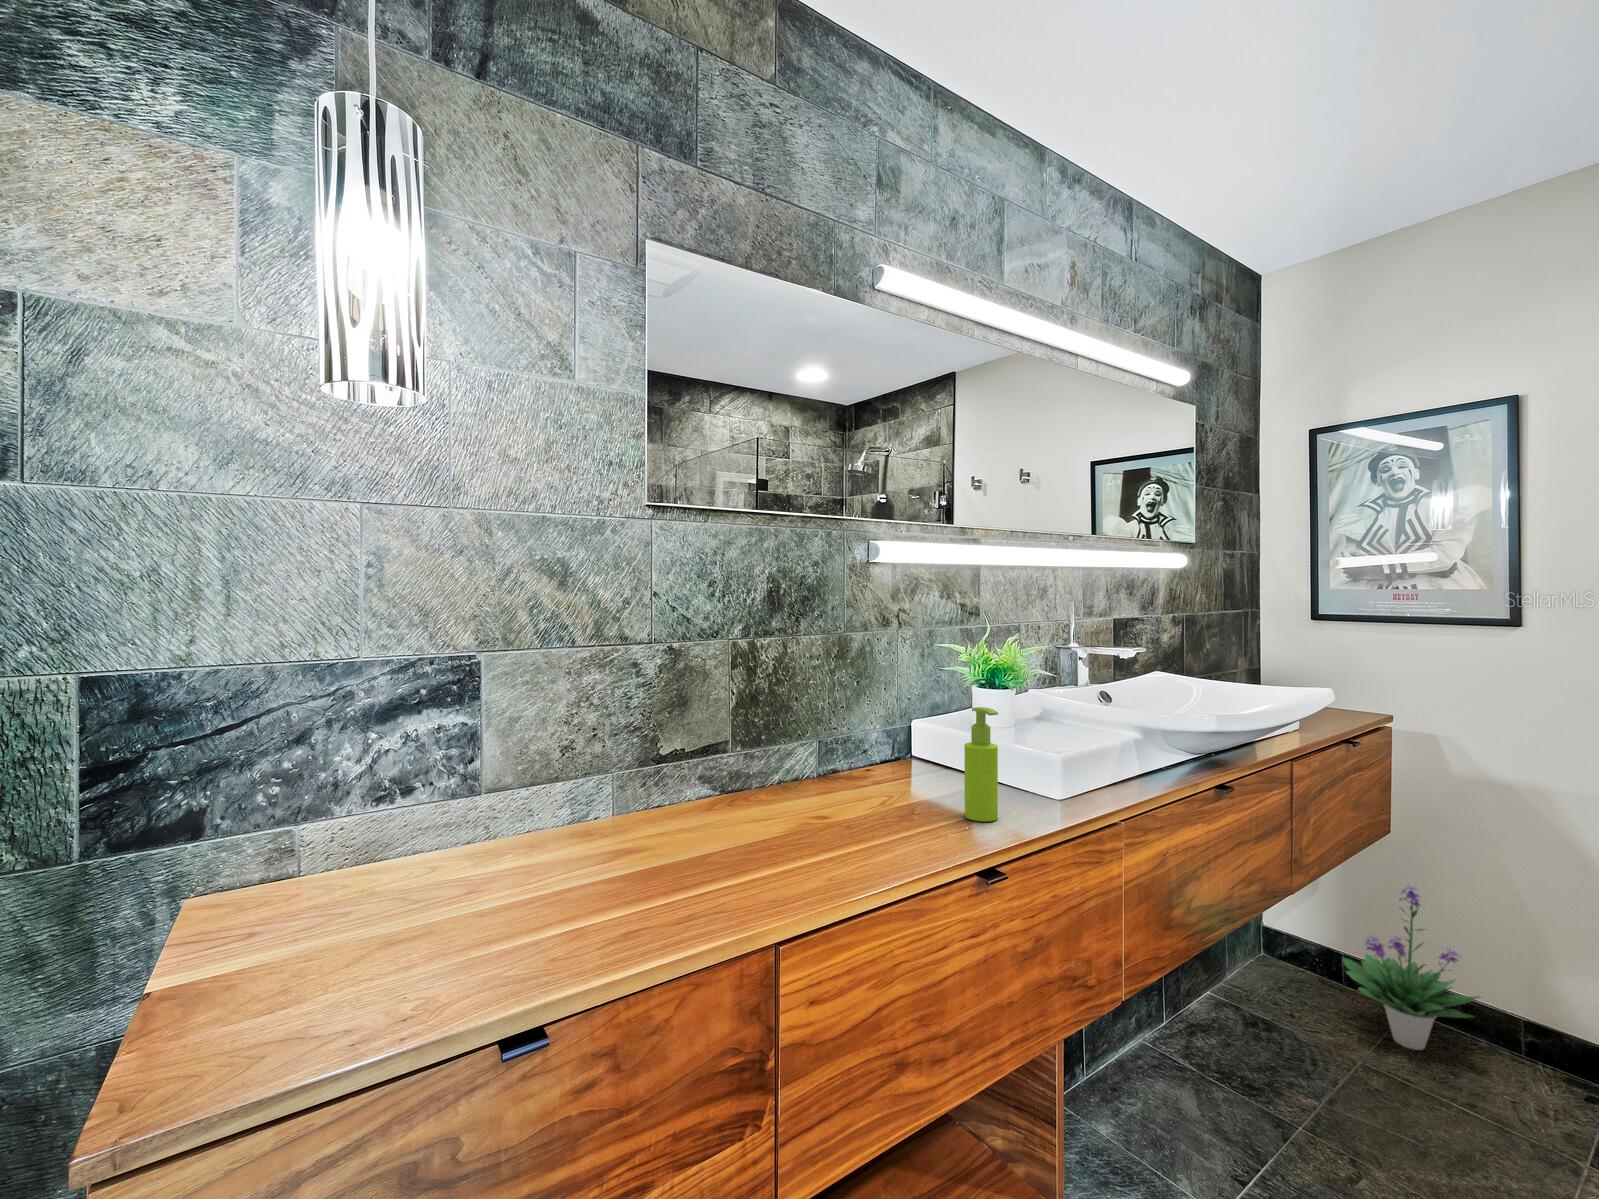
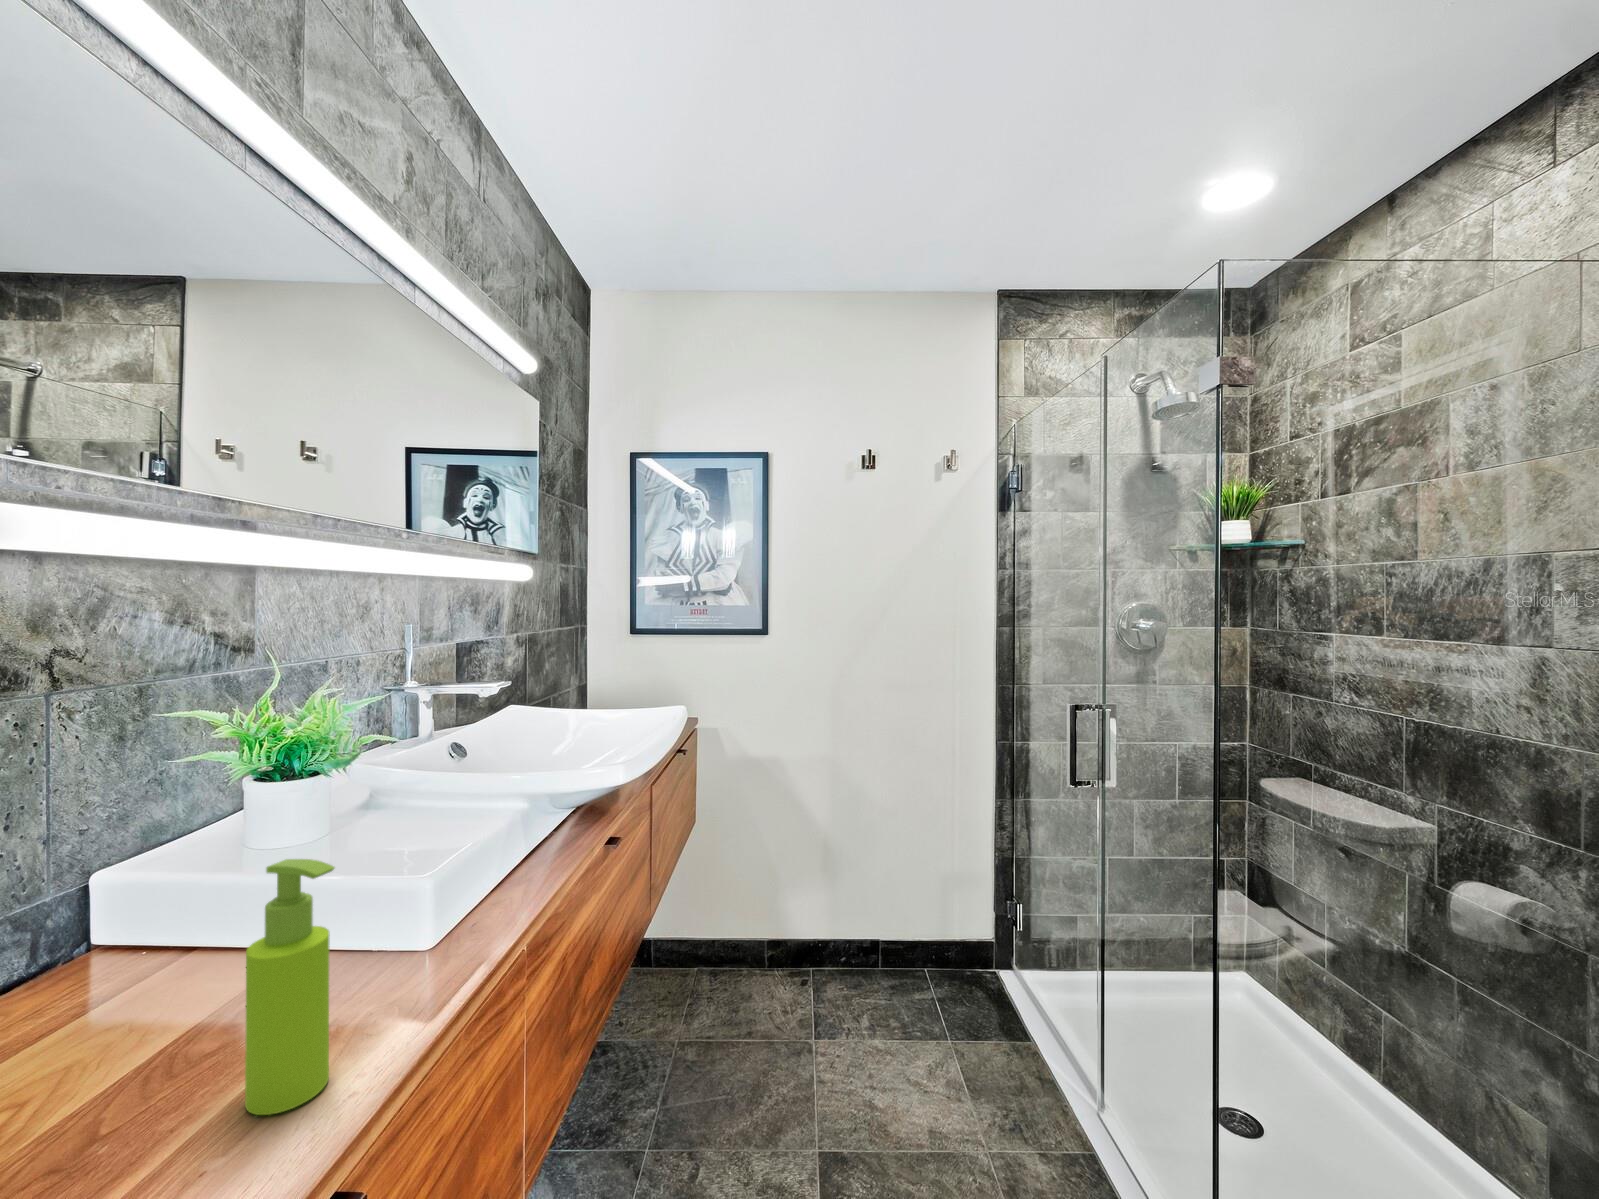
potted plant: present [1342,884,1479,1050] -> none [661,863,758,1012]

